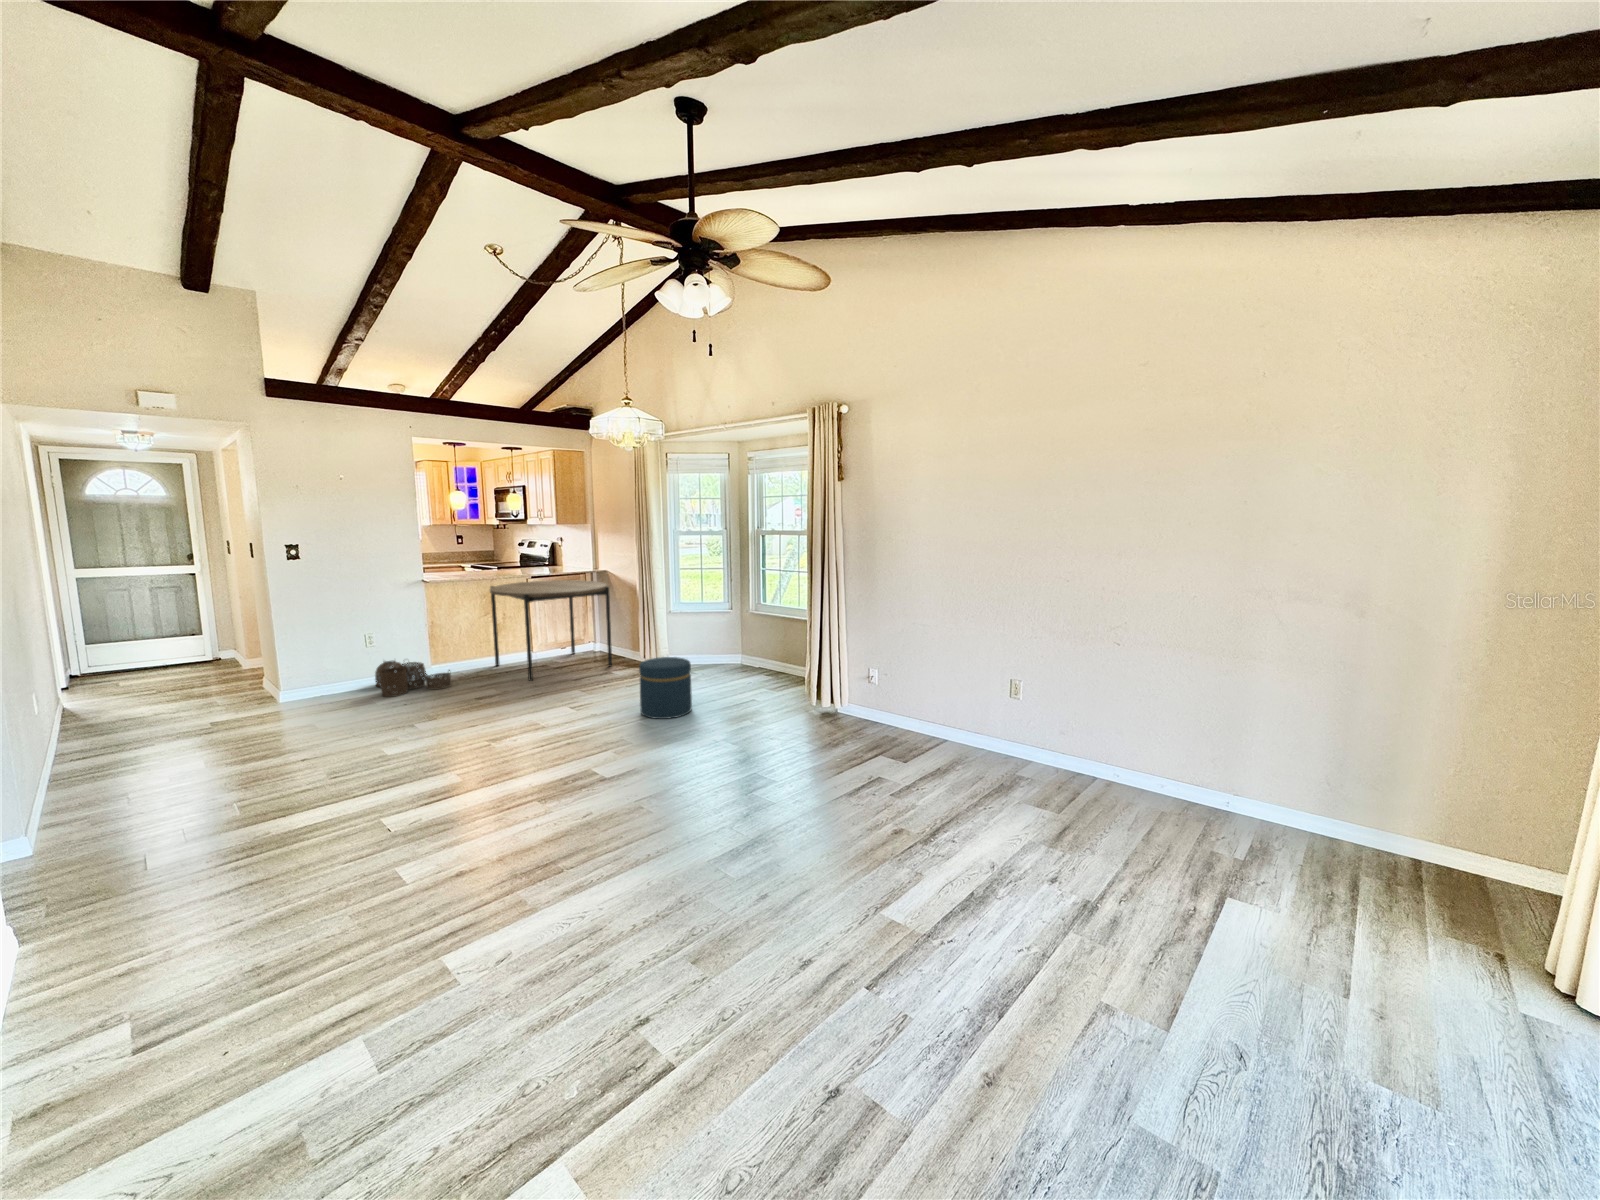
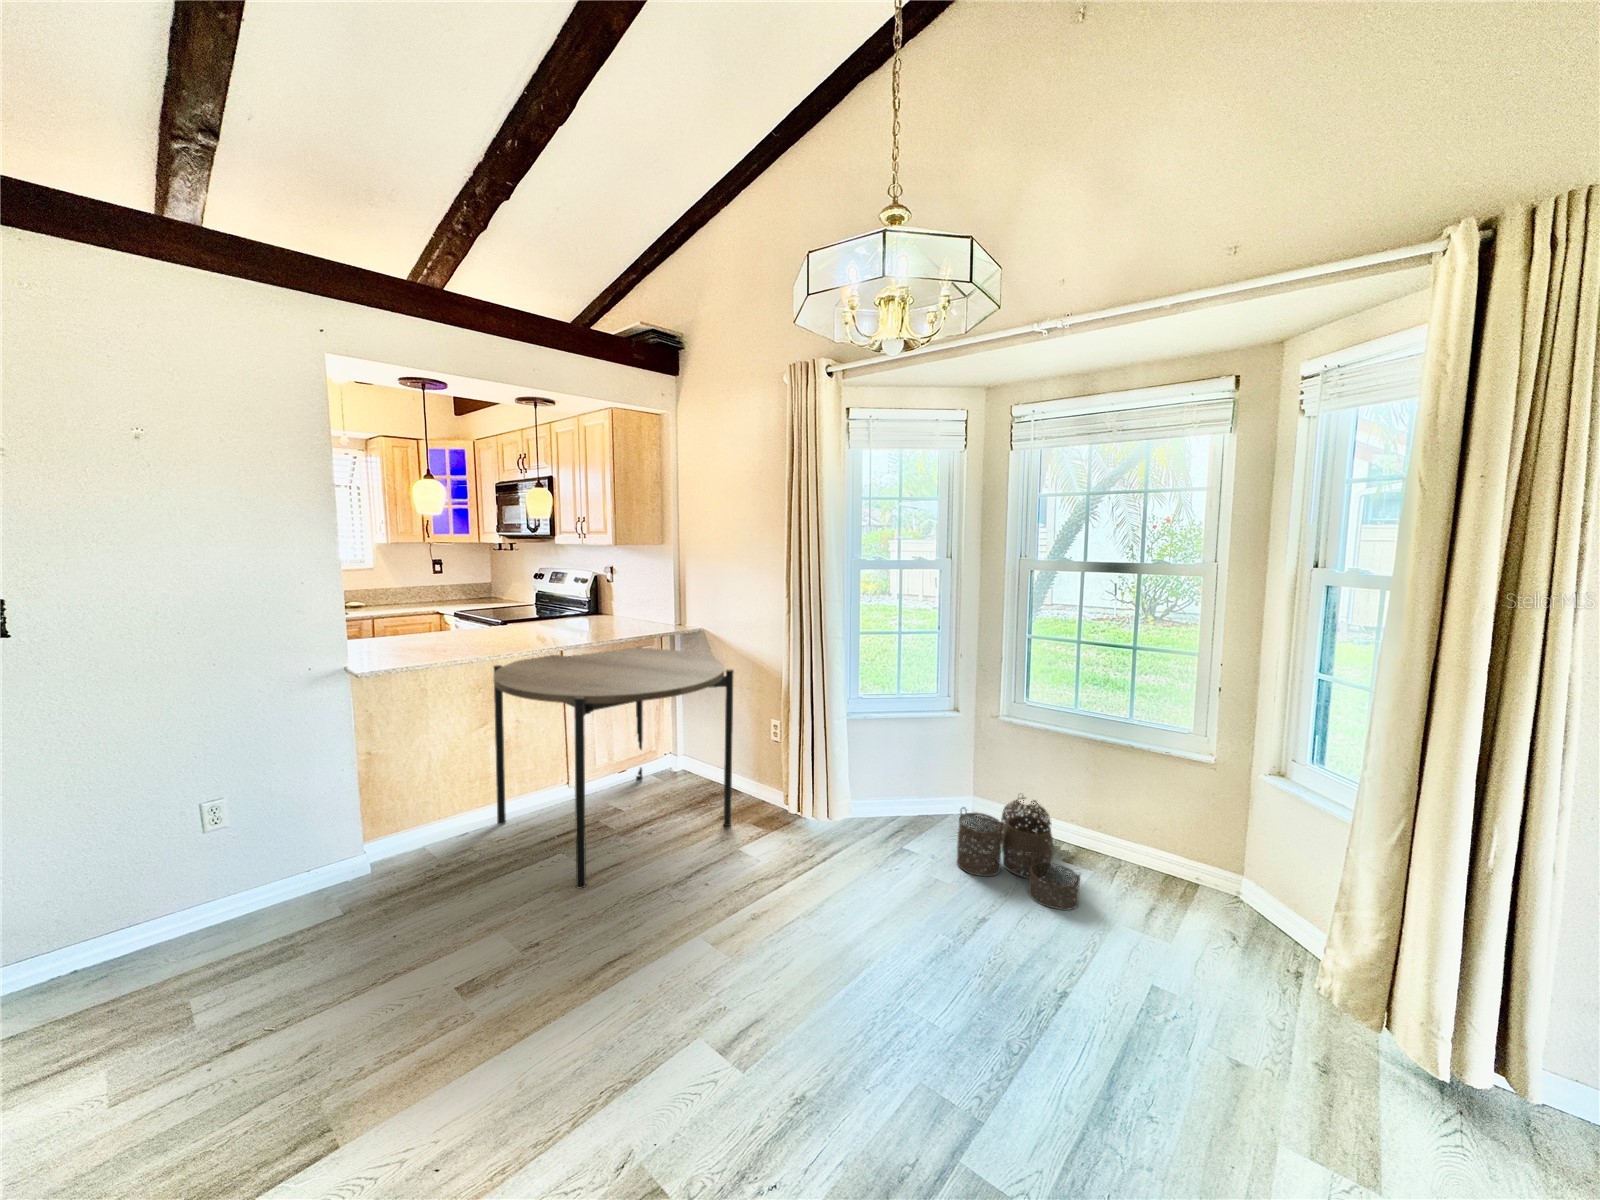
ottoman: present [639,657,692,719] -> none [932,902,1089,1136]
woven basket: present [375,661,451,697] -> present [957,794,1080,910]

